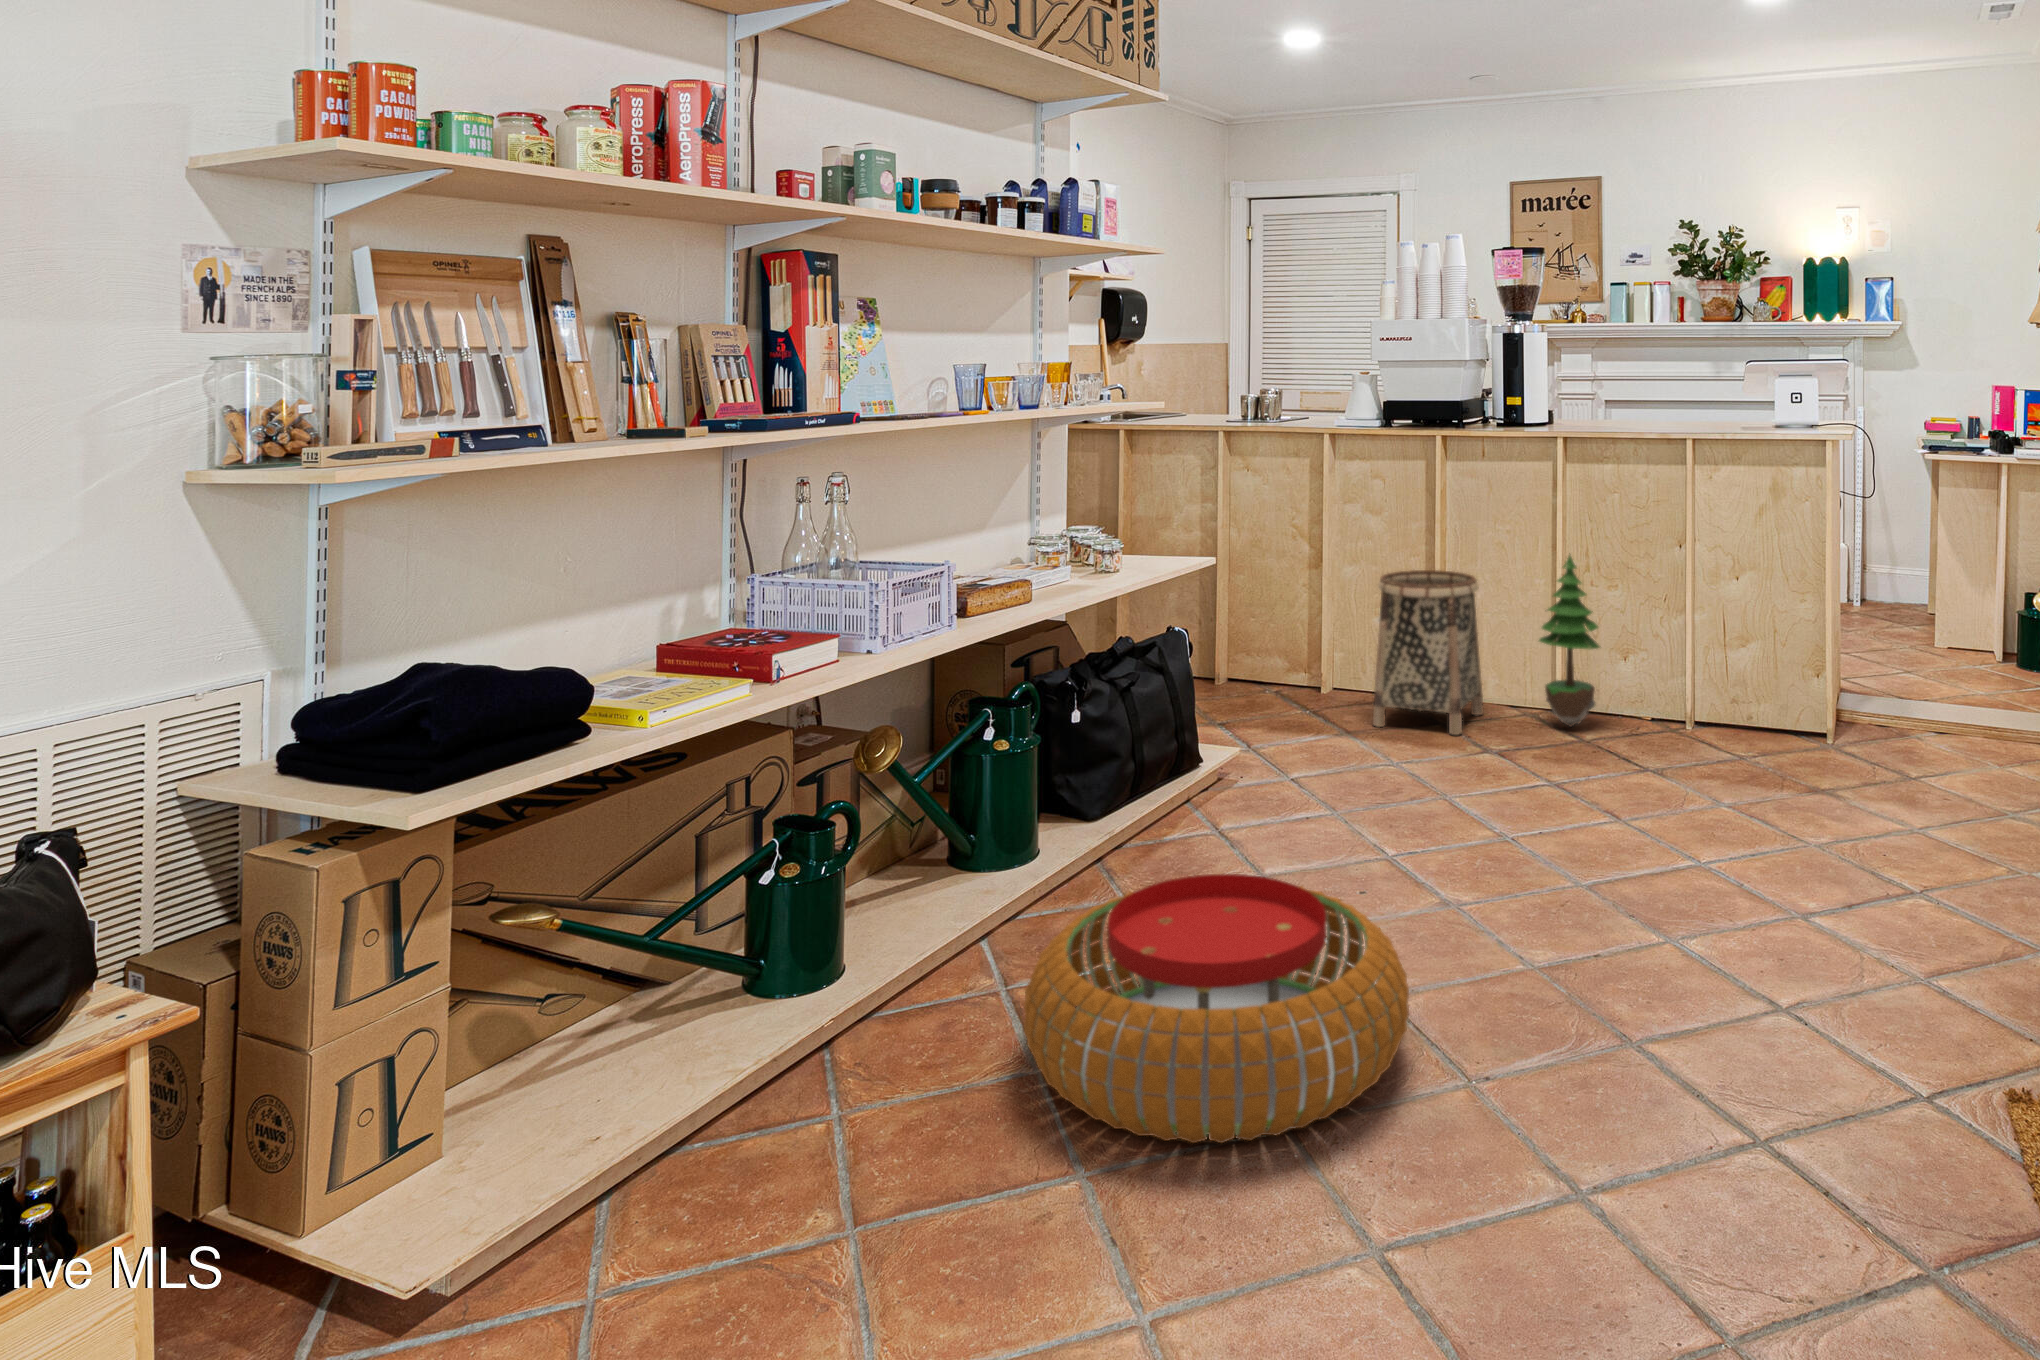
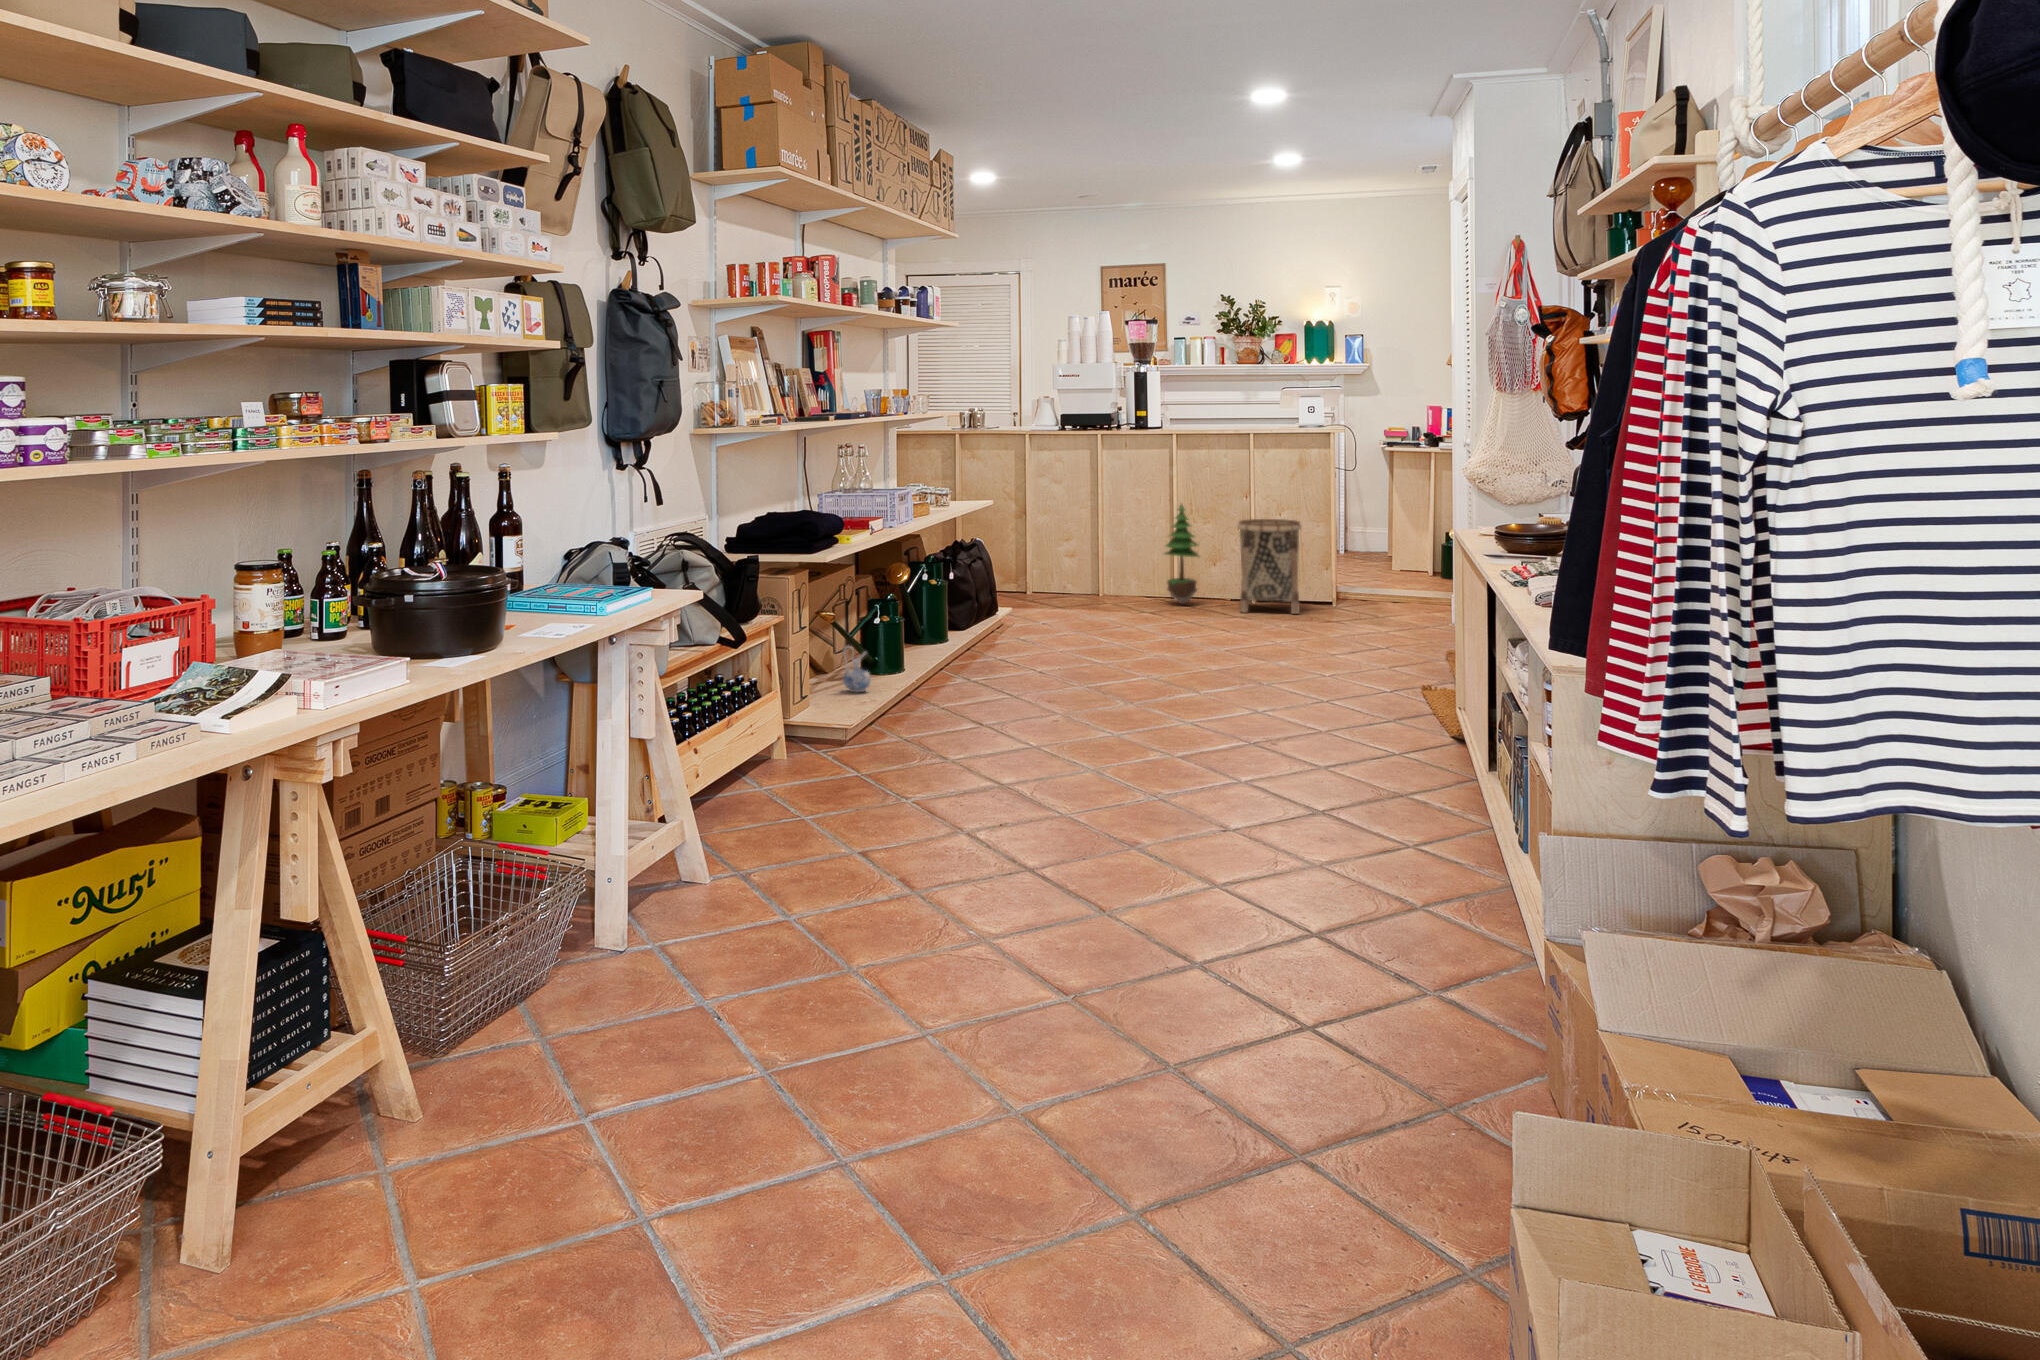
basket: present [1373,570,1484,735] -> present [1238,519,1301,614]
pouf: present [1024,874,1409,1143] -> none [999,620,1170,703]
ceramic pitcher: none [595,981,668,1096] -> present [843,646,871,692]

